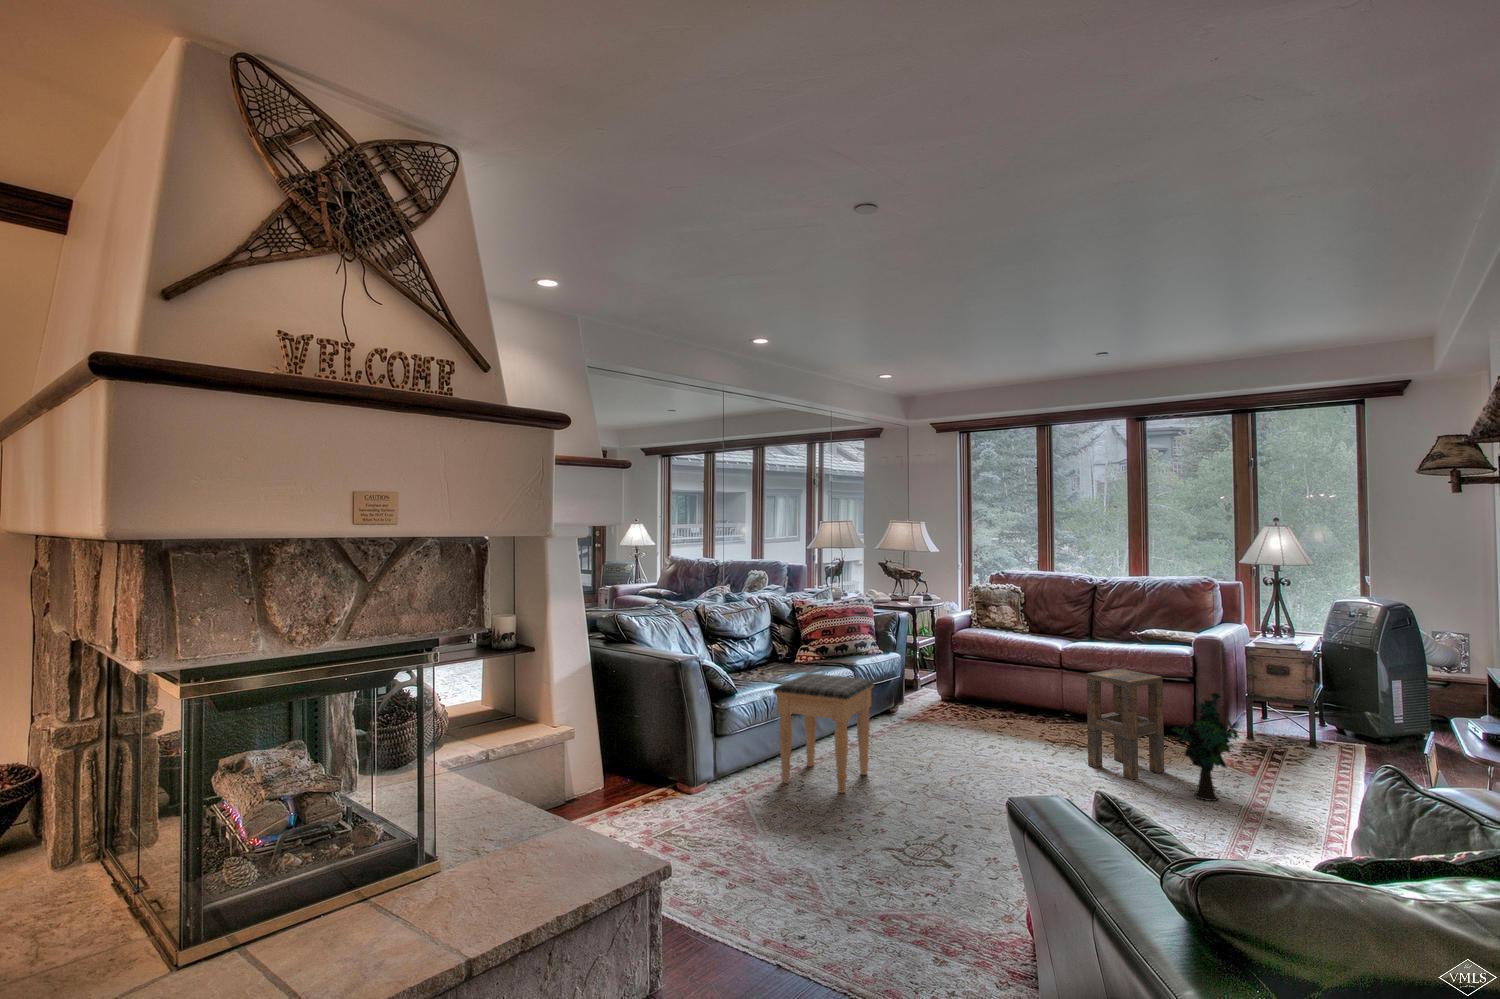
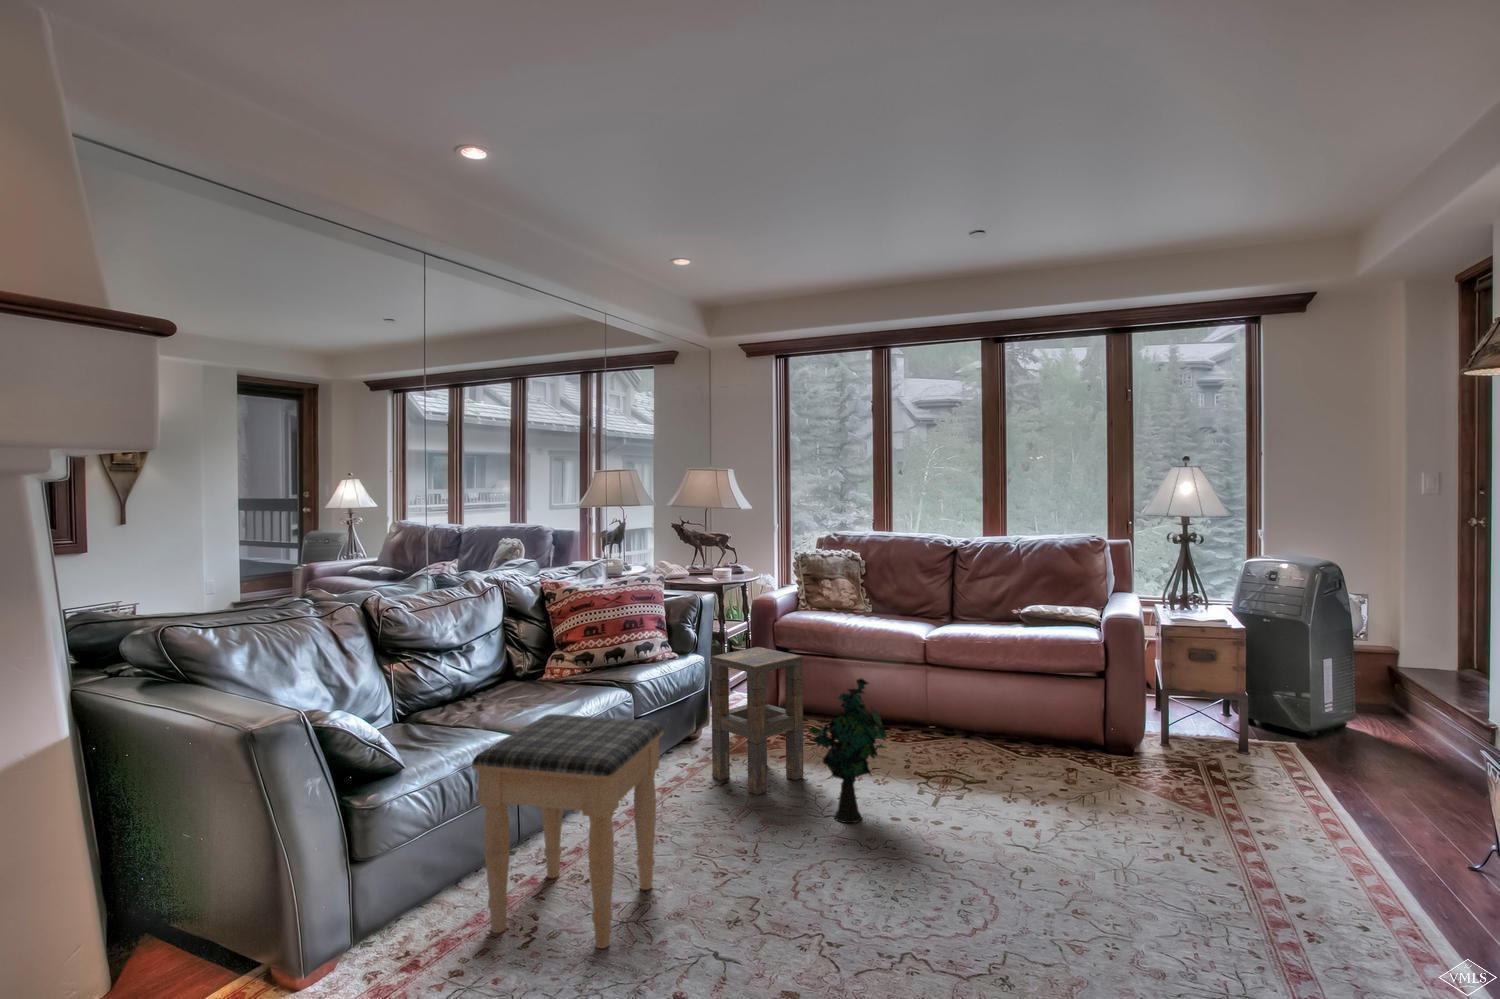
side table: present [1087,669,1164,779] -> present [711,647,804,795]
decorative plant: present [1171,693,1238,801] -> present [808,679,887,823]

